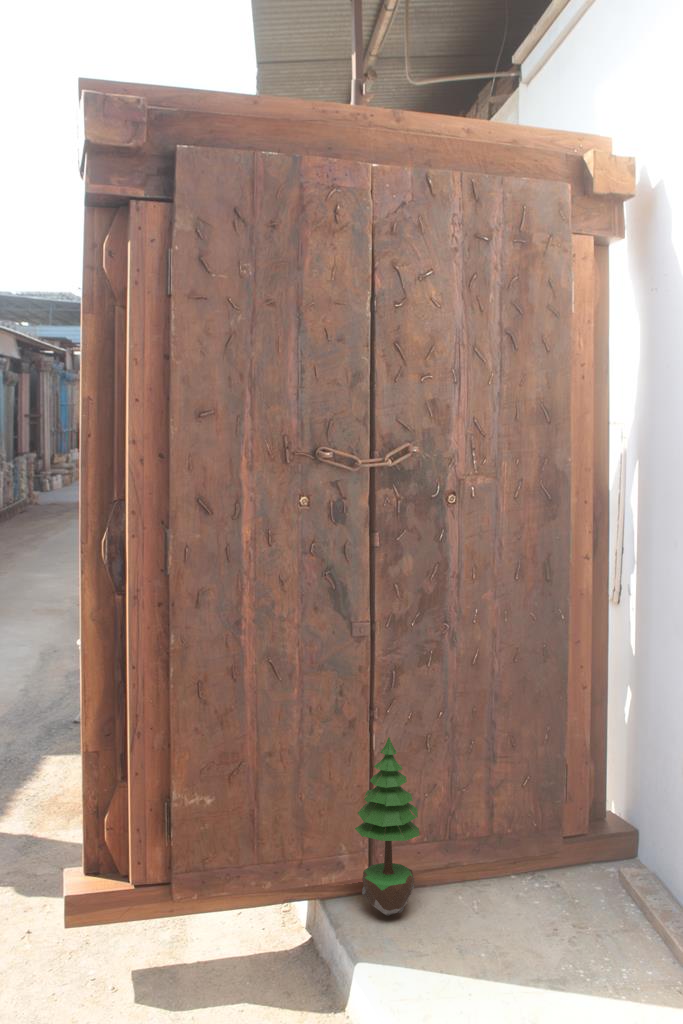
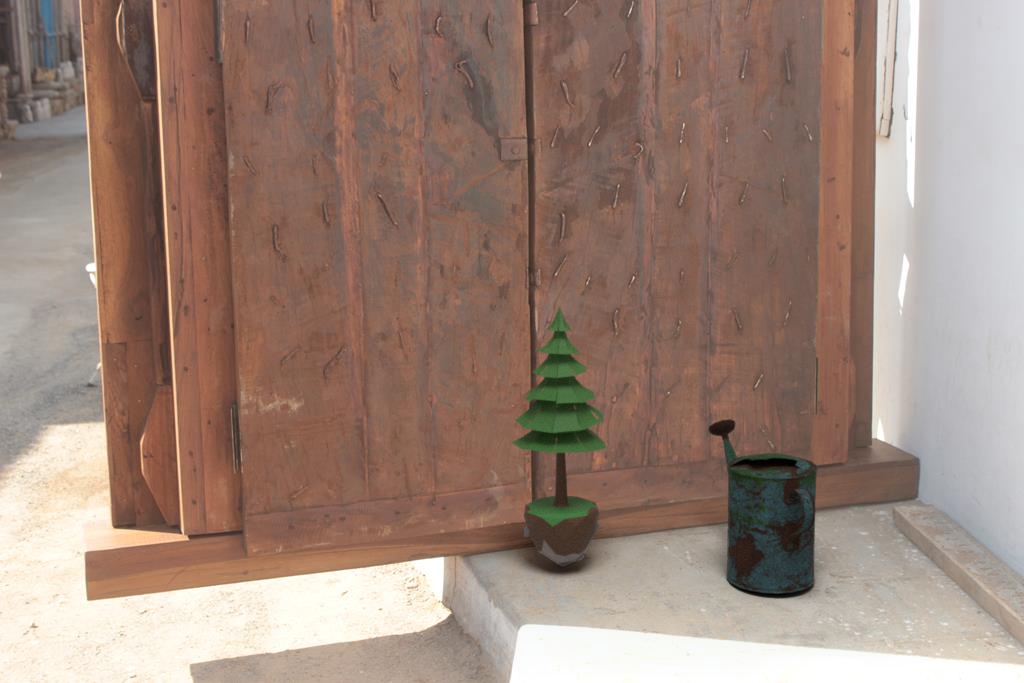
watering can: none [490,810,564,946] -> present [709,419,818,594]

